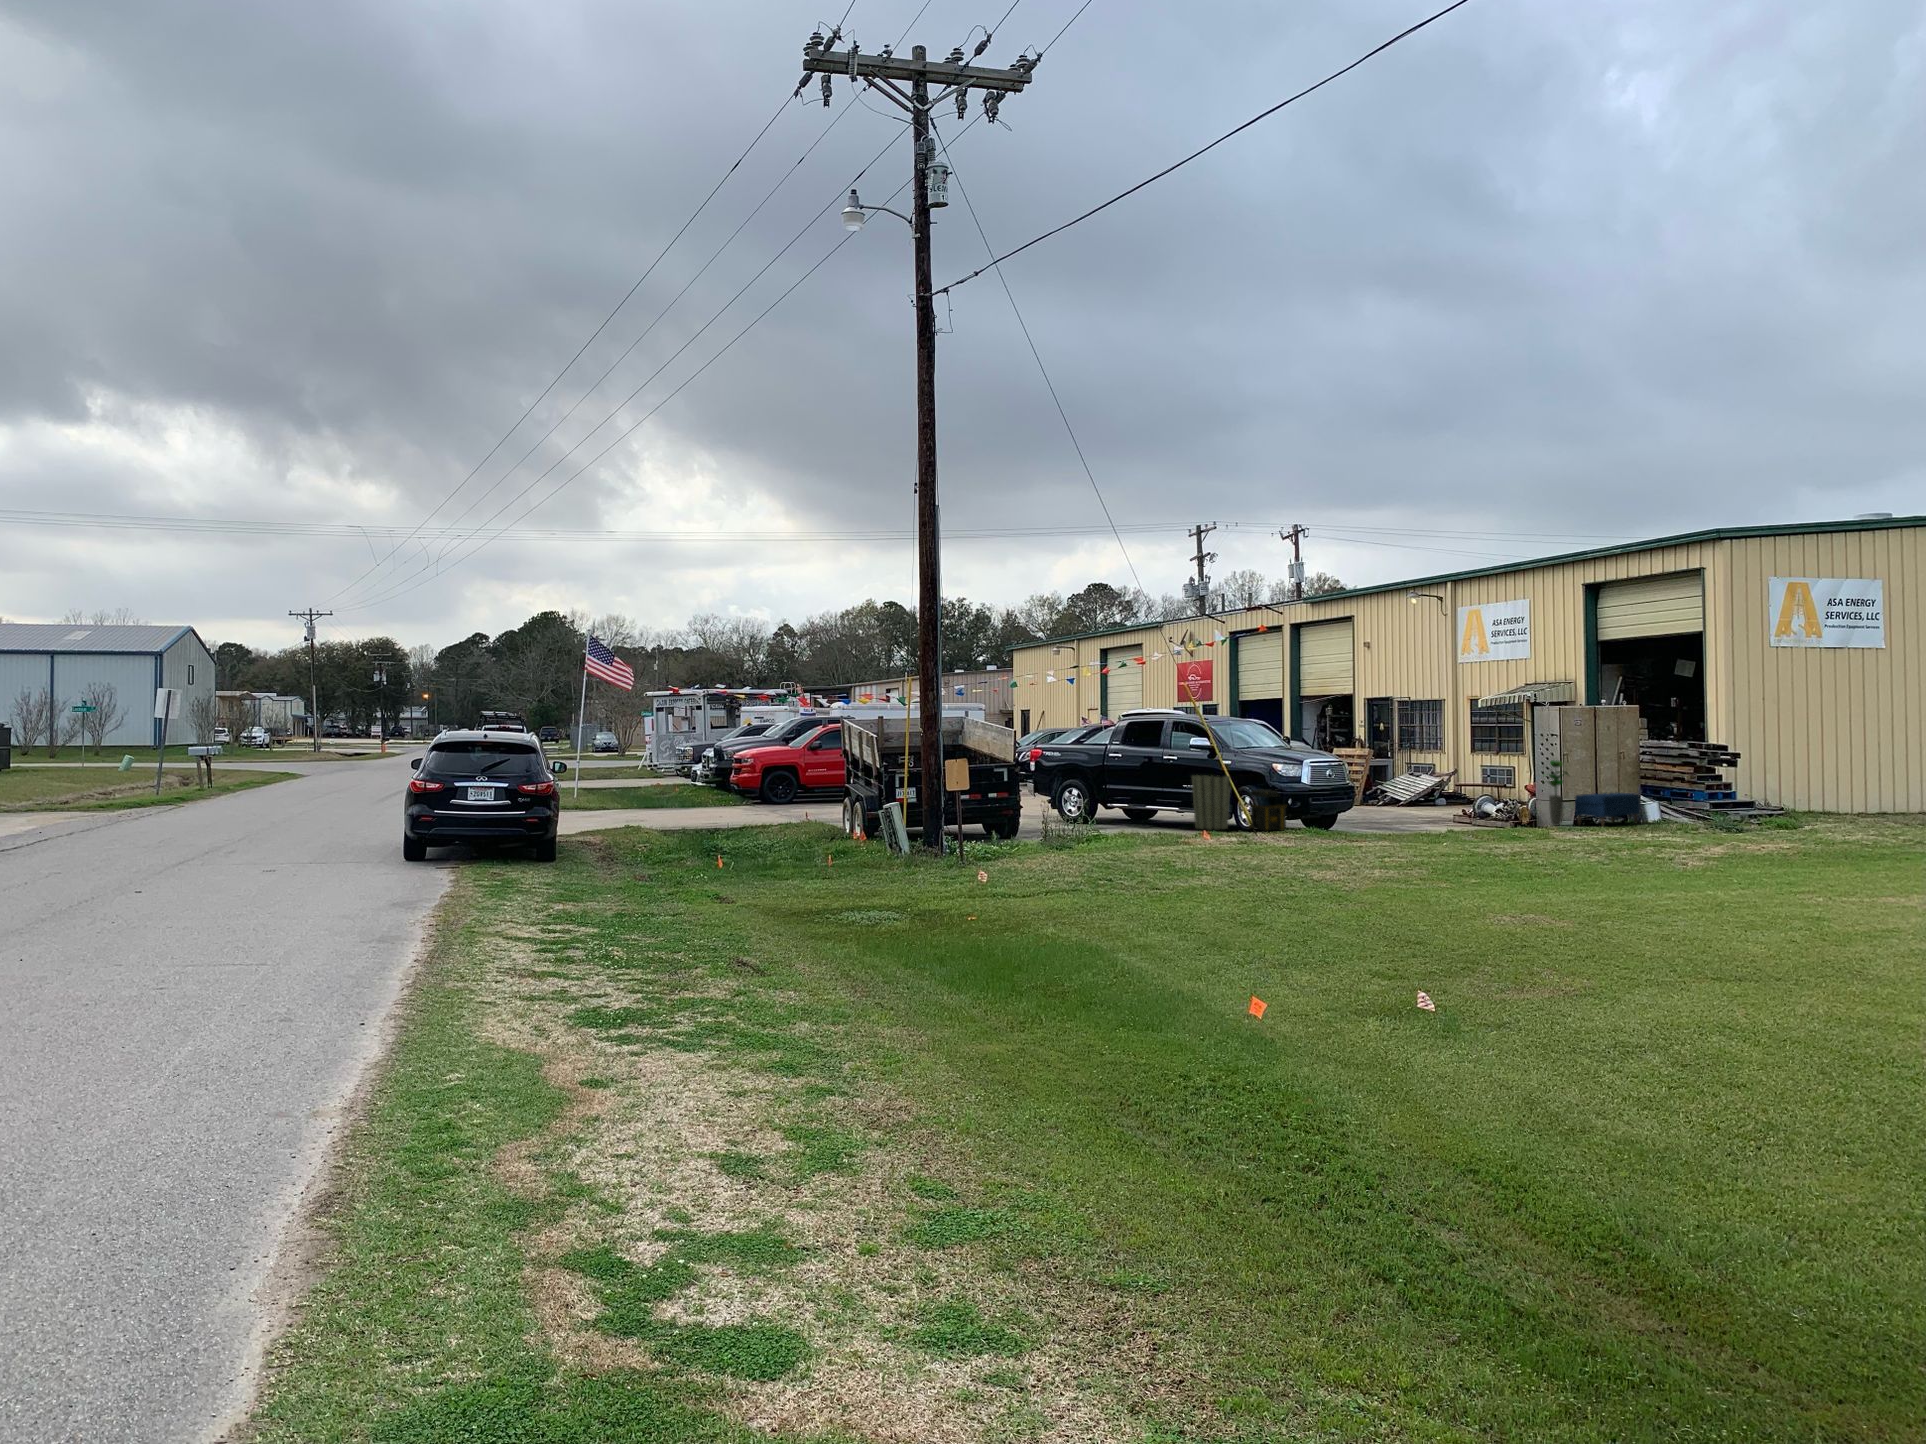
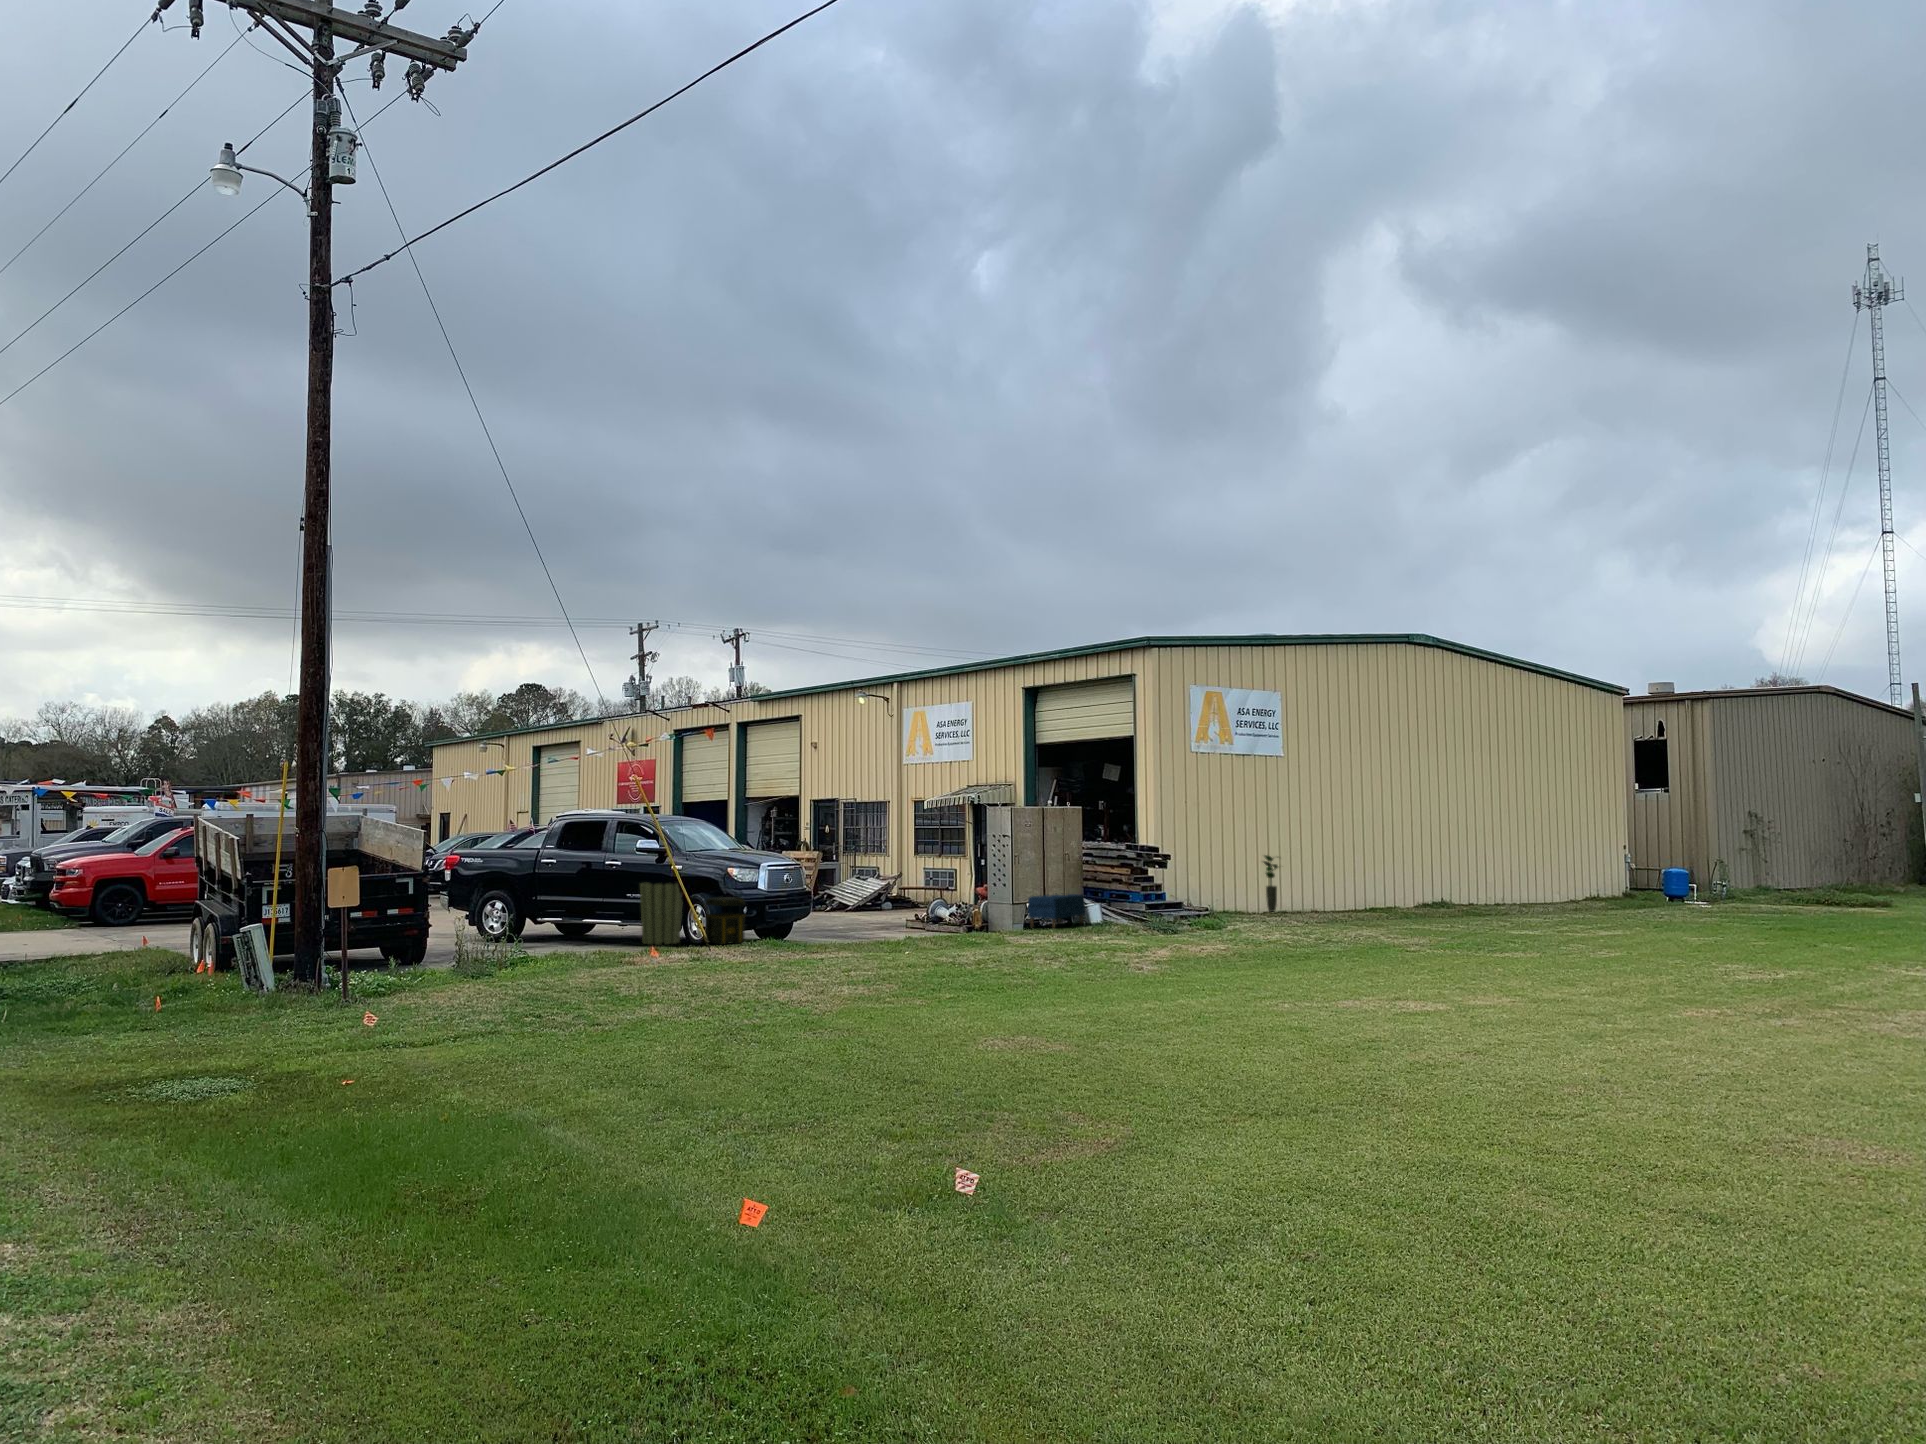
potted plant: present [1549,760,1569,826] -> present [1264,855,1278,912]

